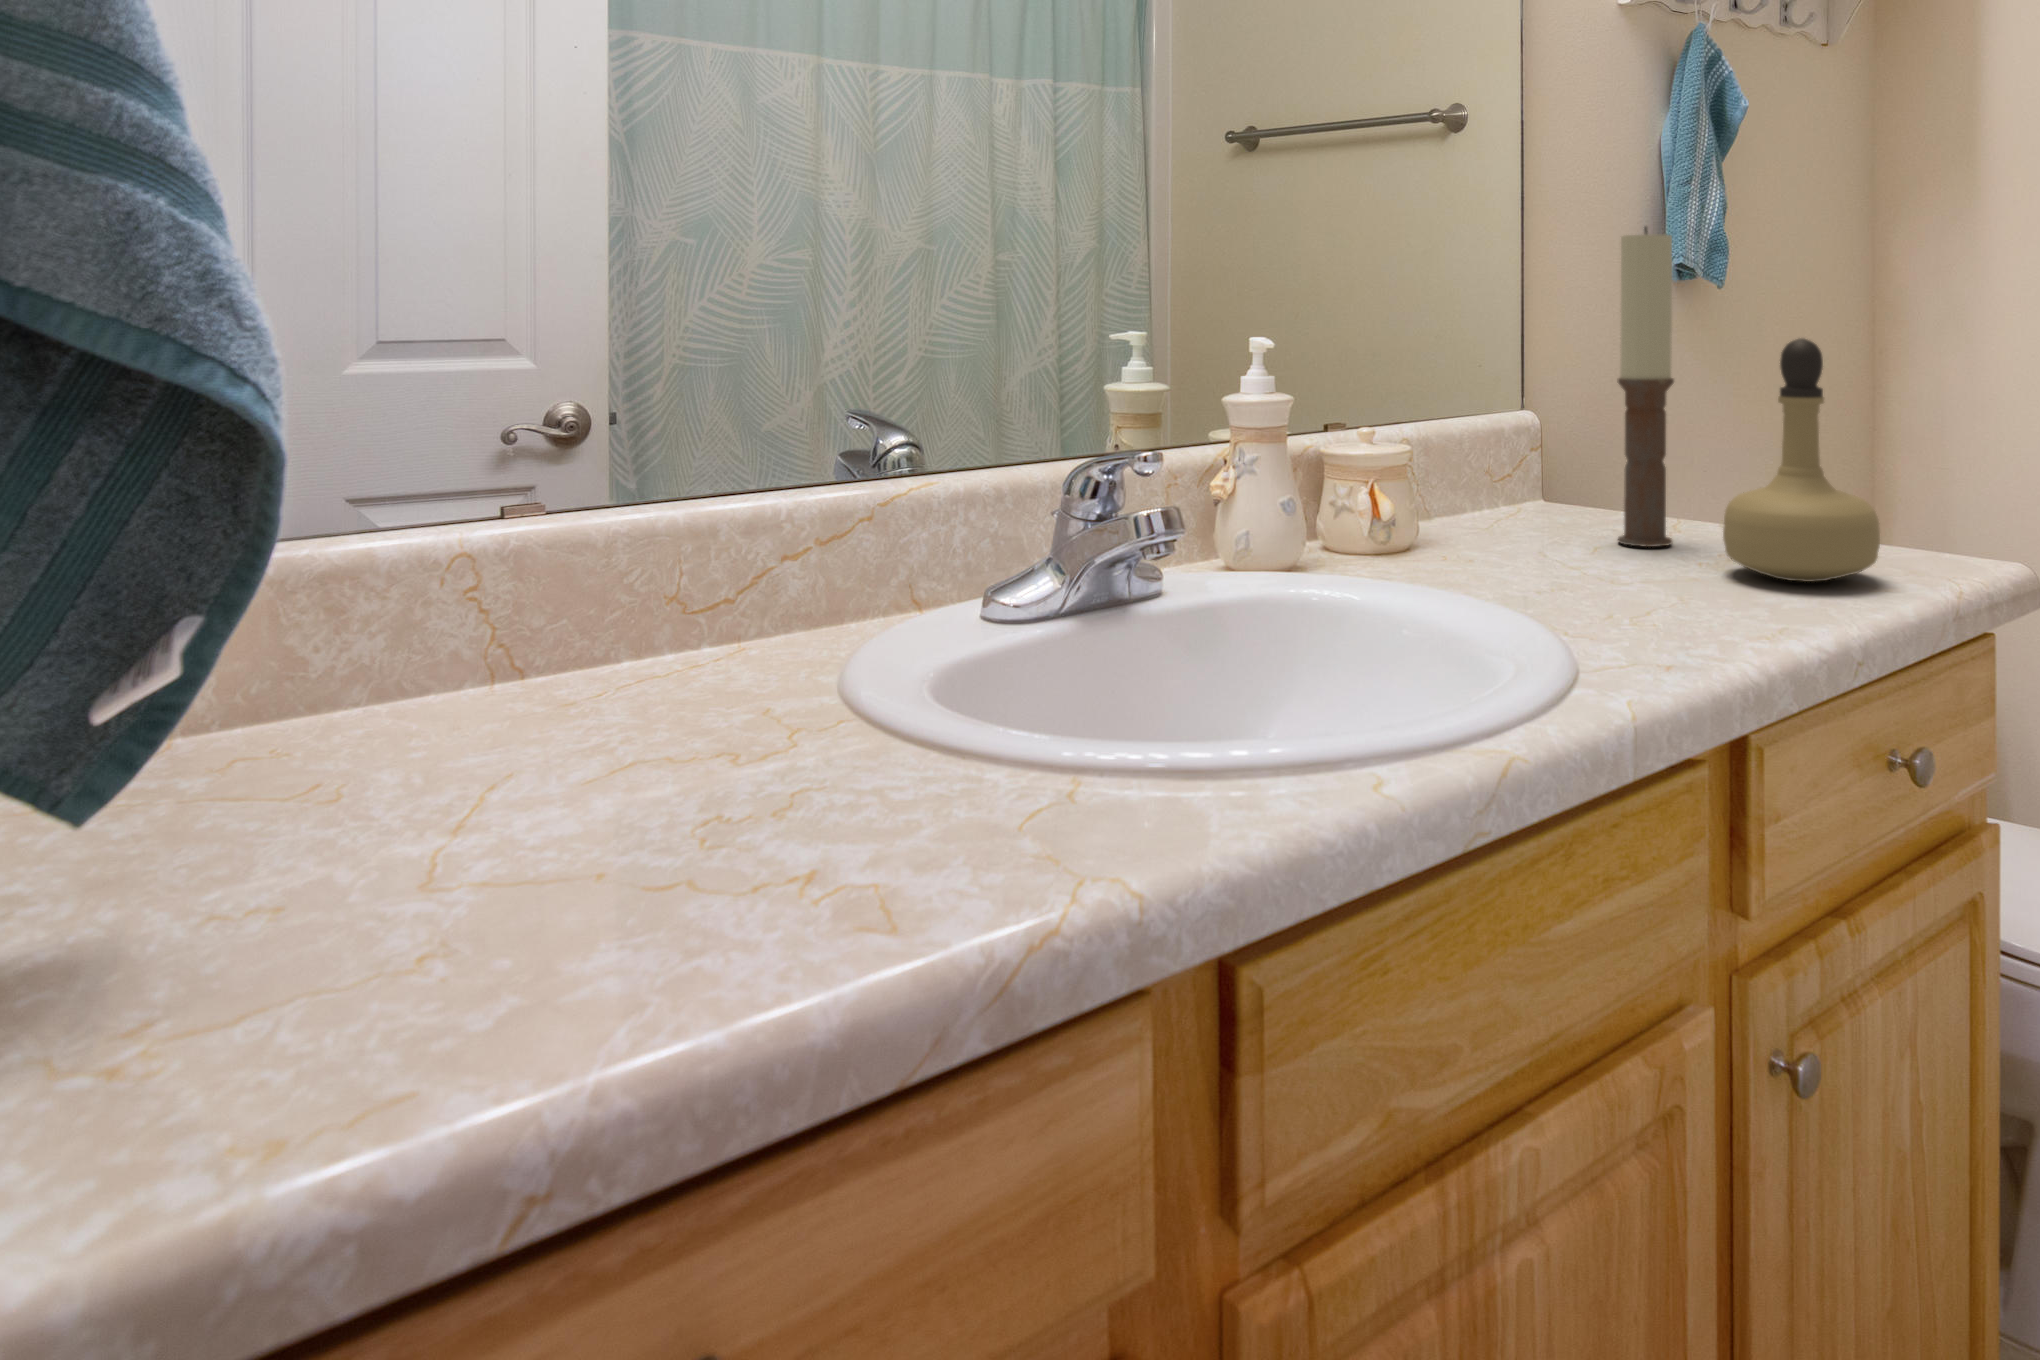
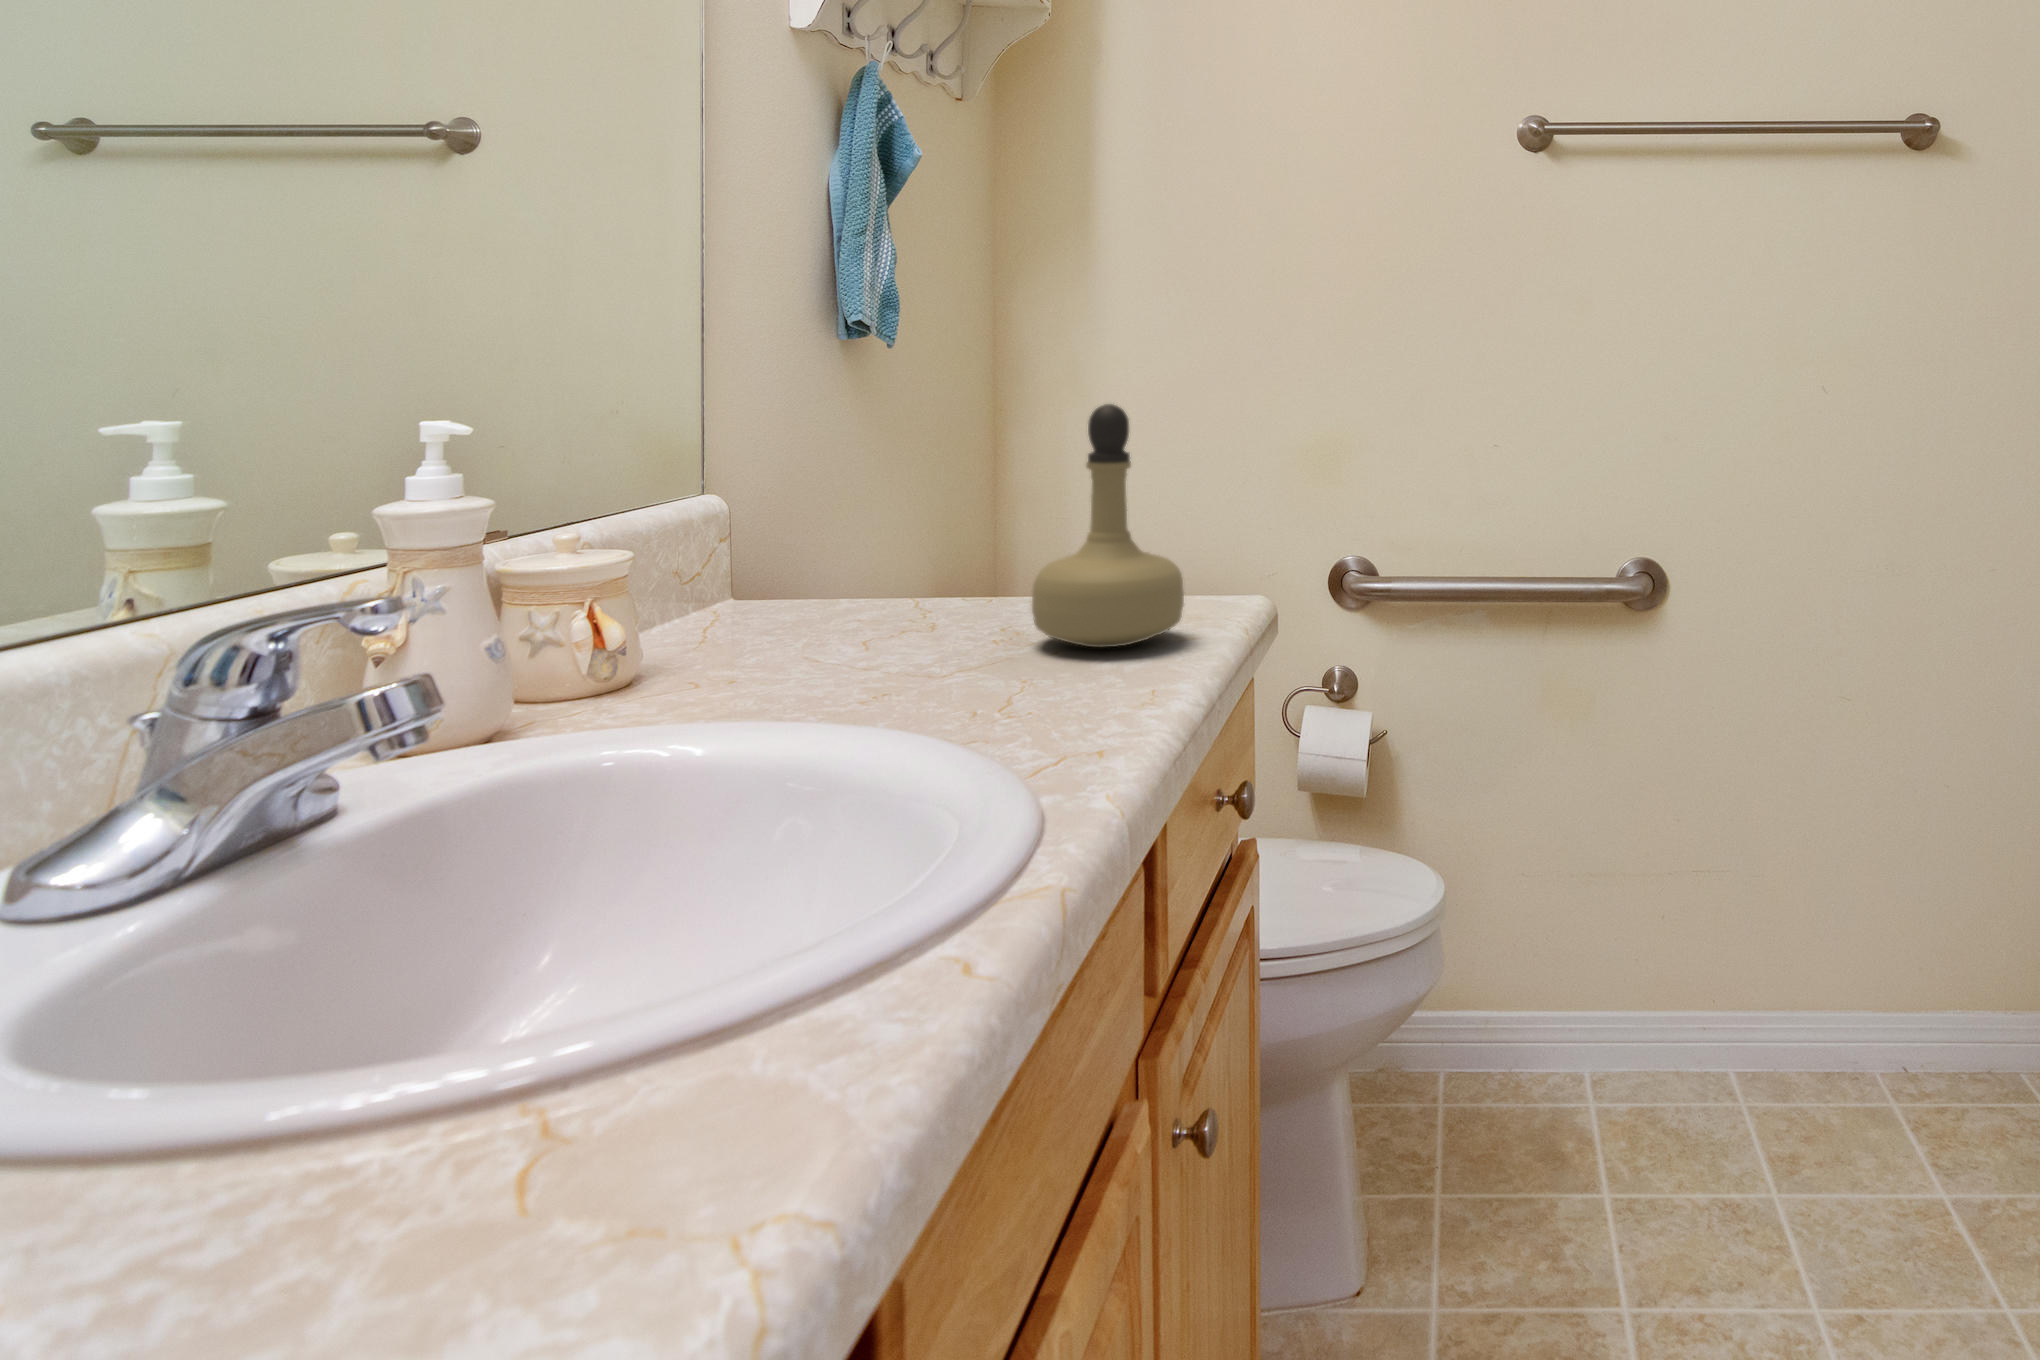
candle: present [1617,227,1674,547] -> none [884,282,947,635]

